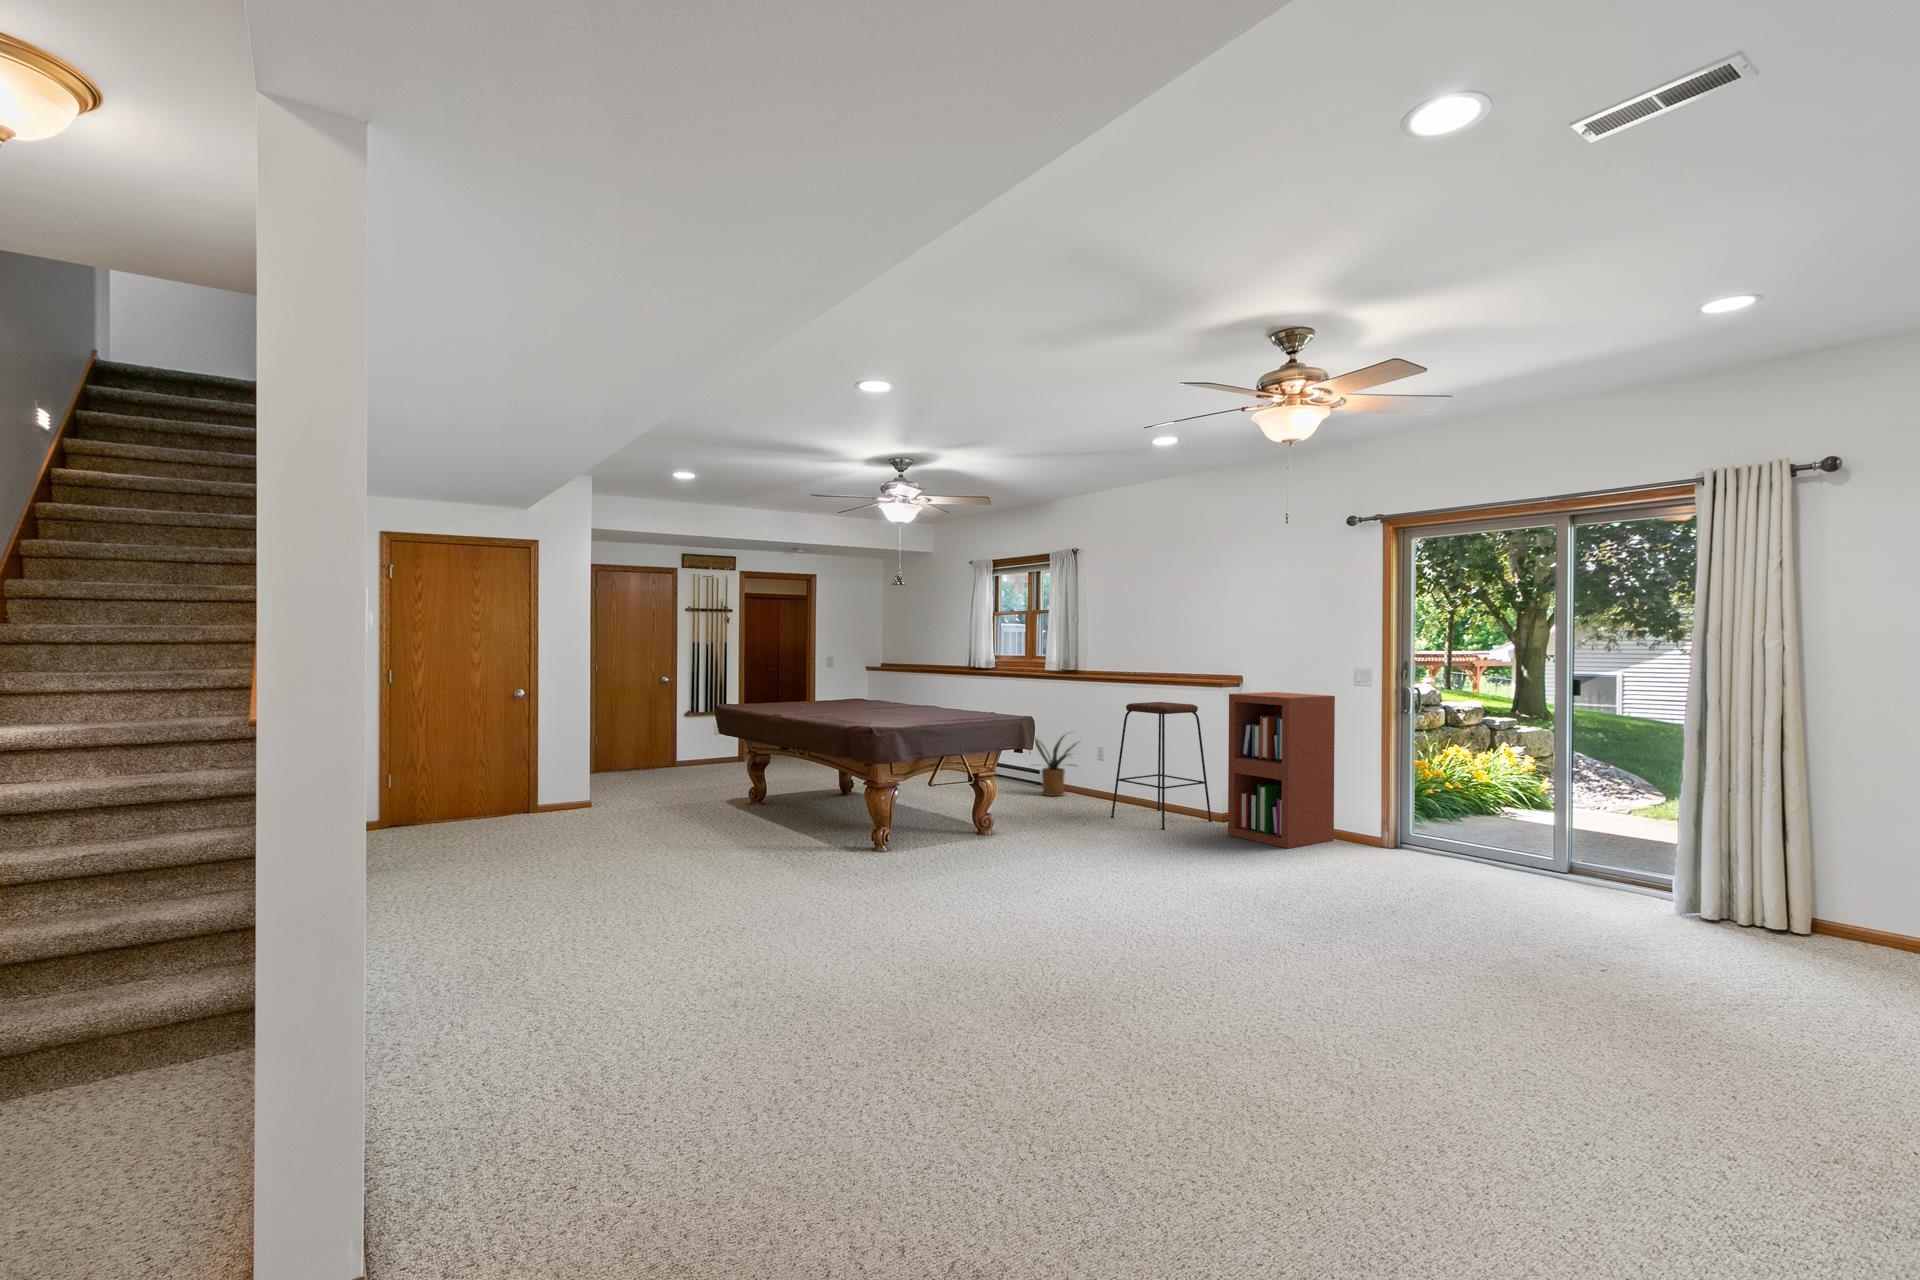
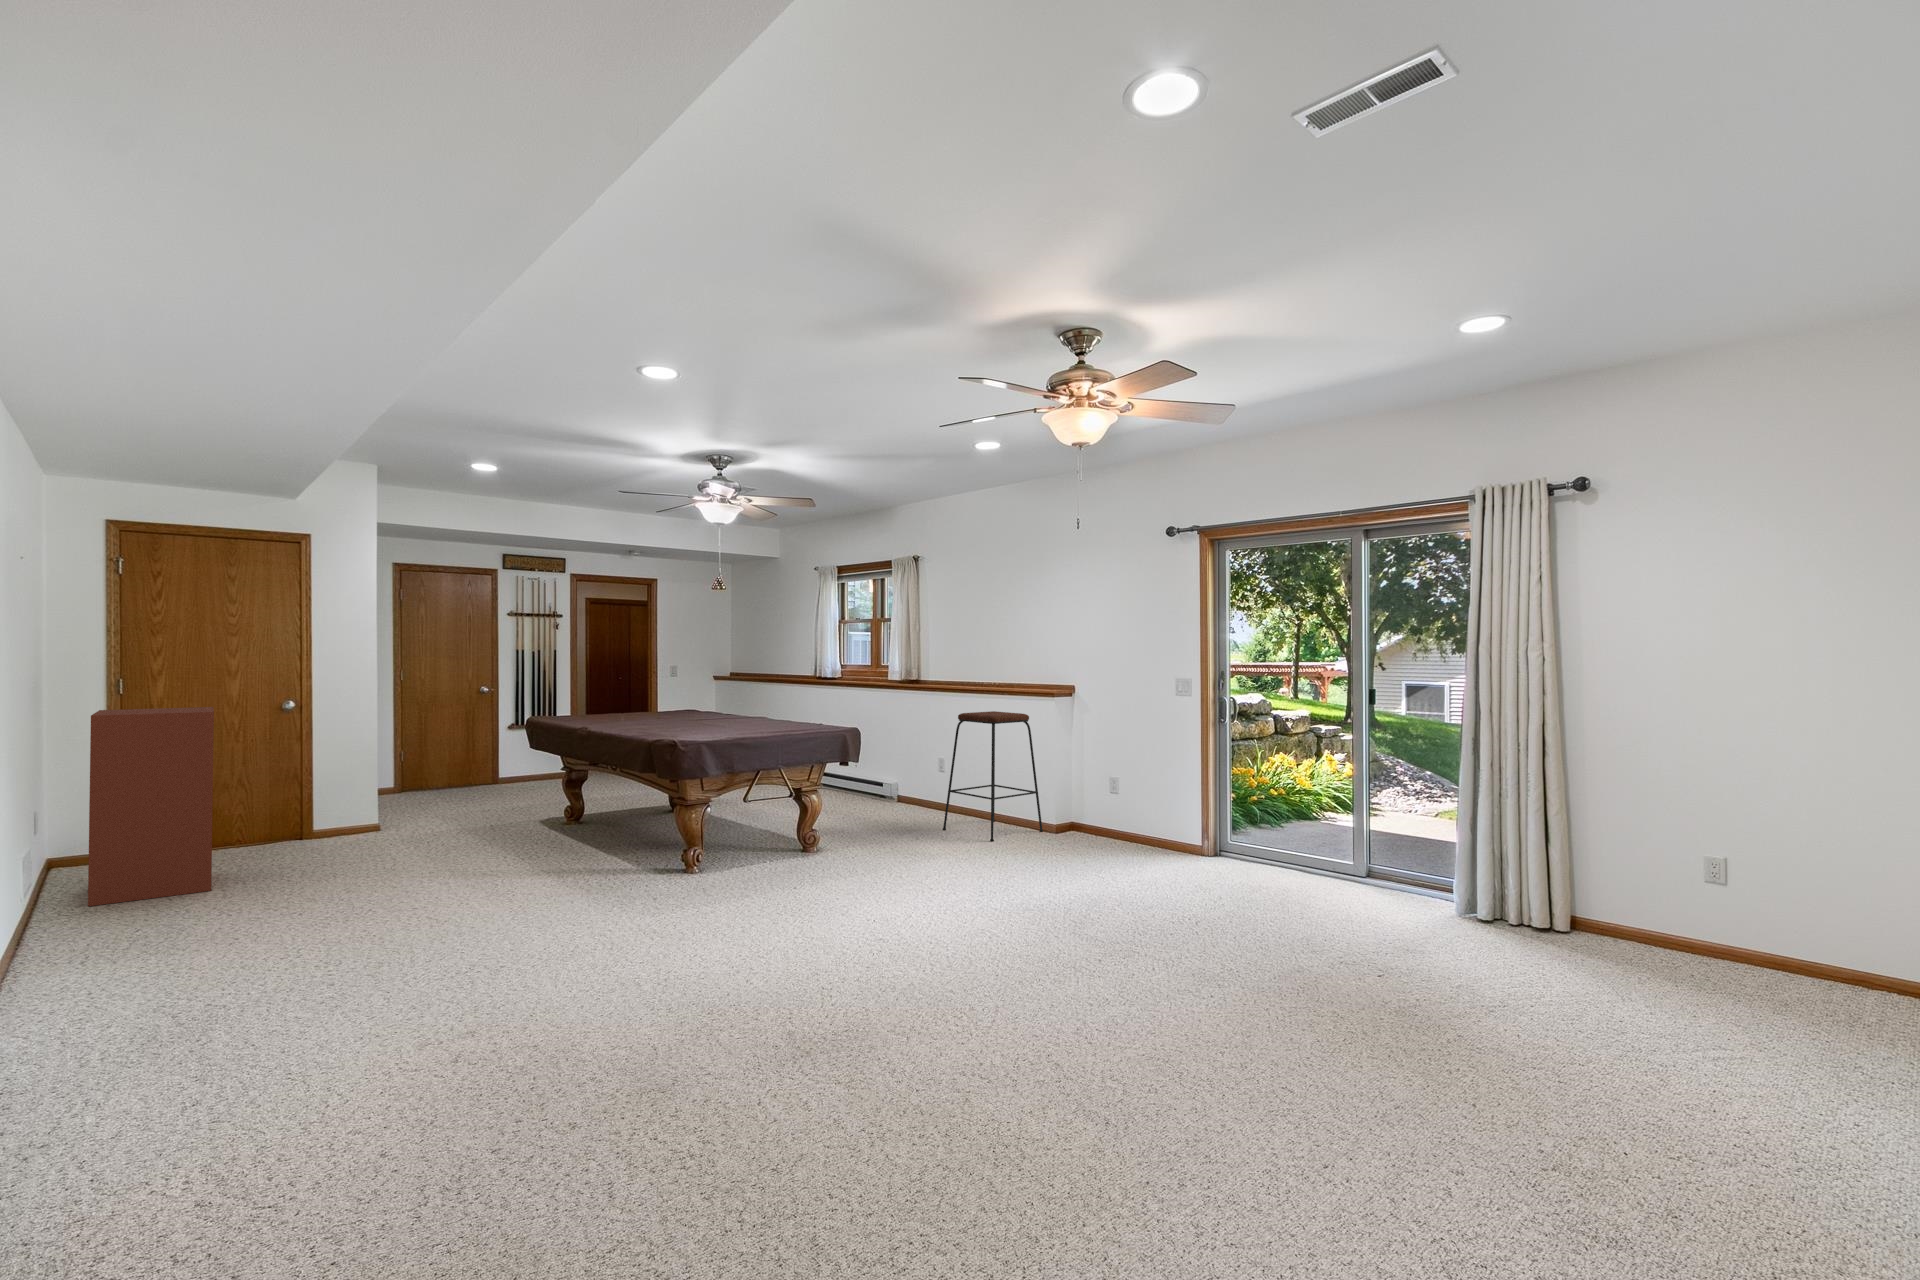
bookshelf: present [1228,692,1335,849] -> present [88,707,214,906]
house plant: present [1035,736,1076,796] -> none [864,742,922,809]

